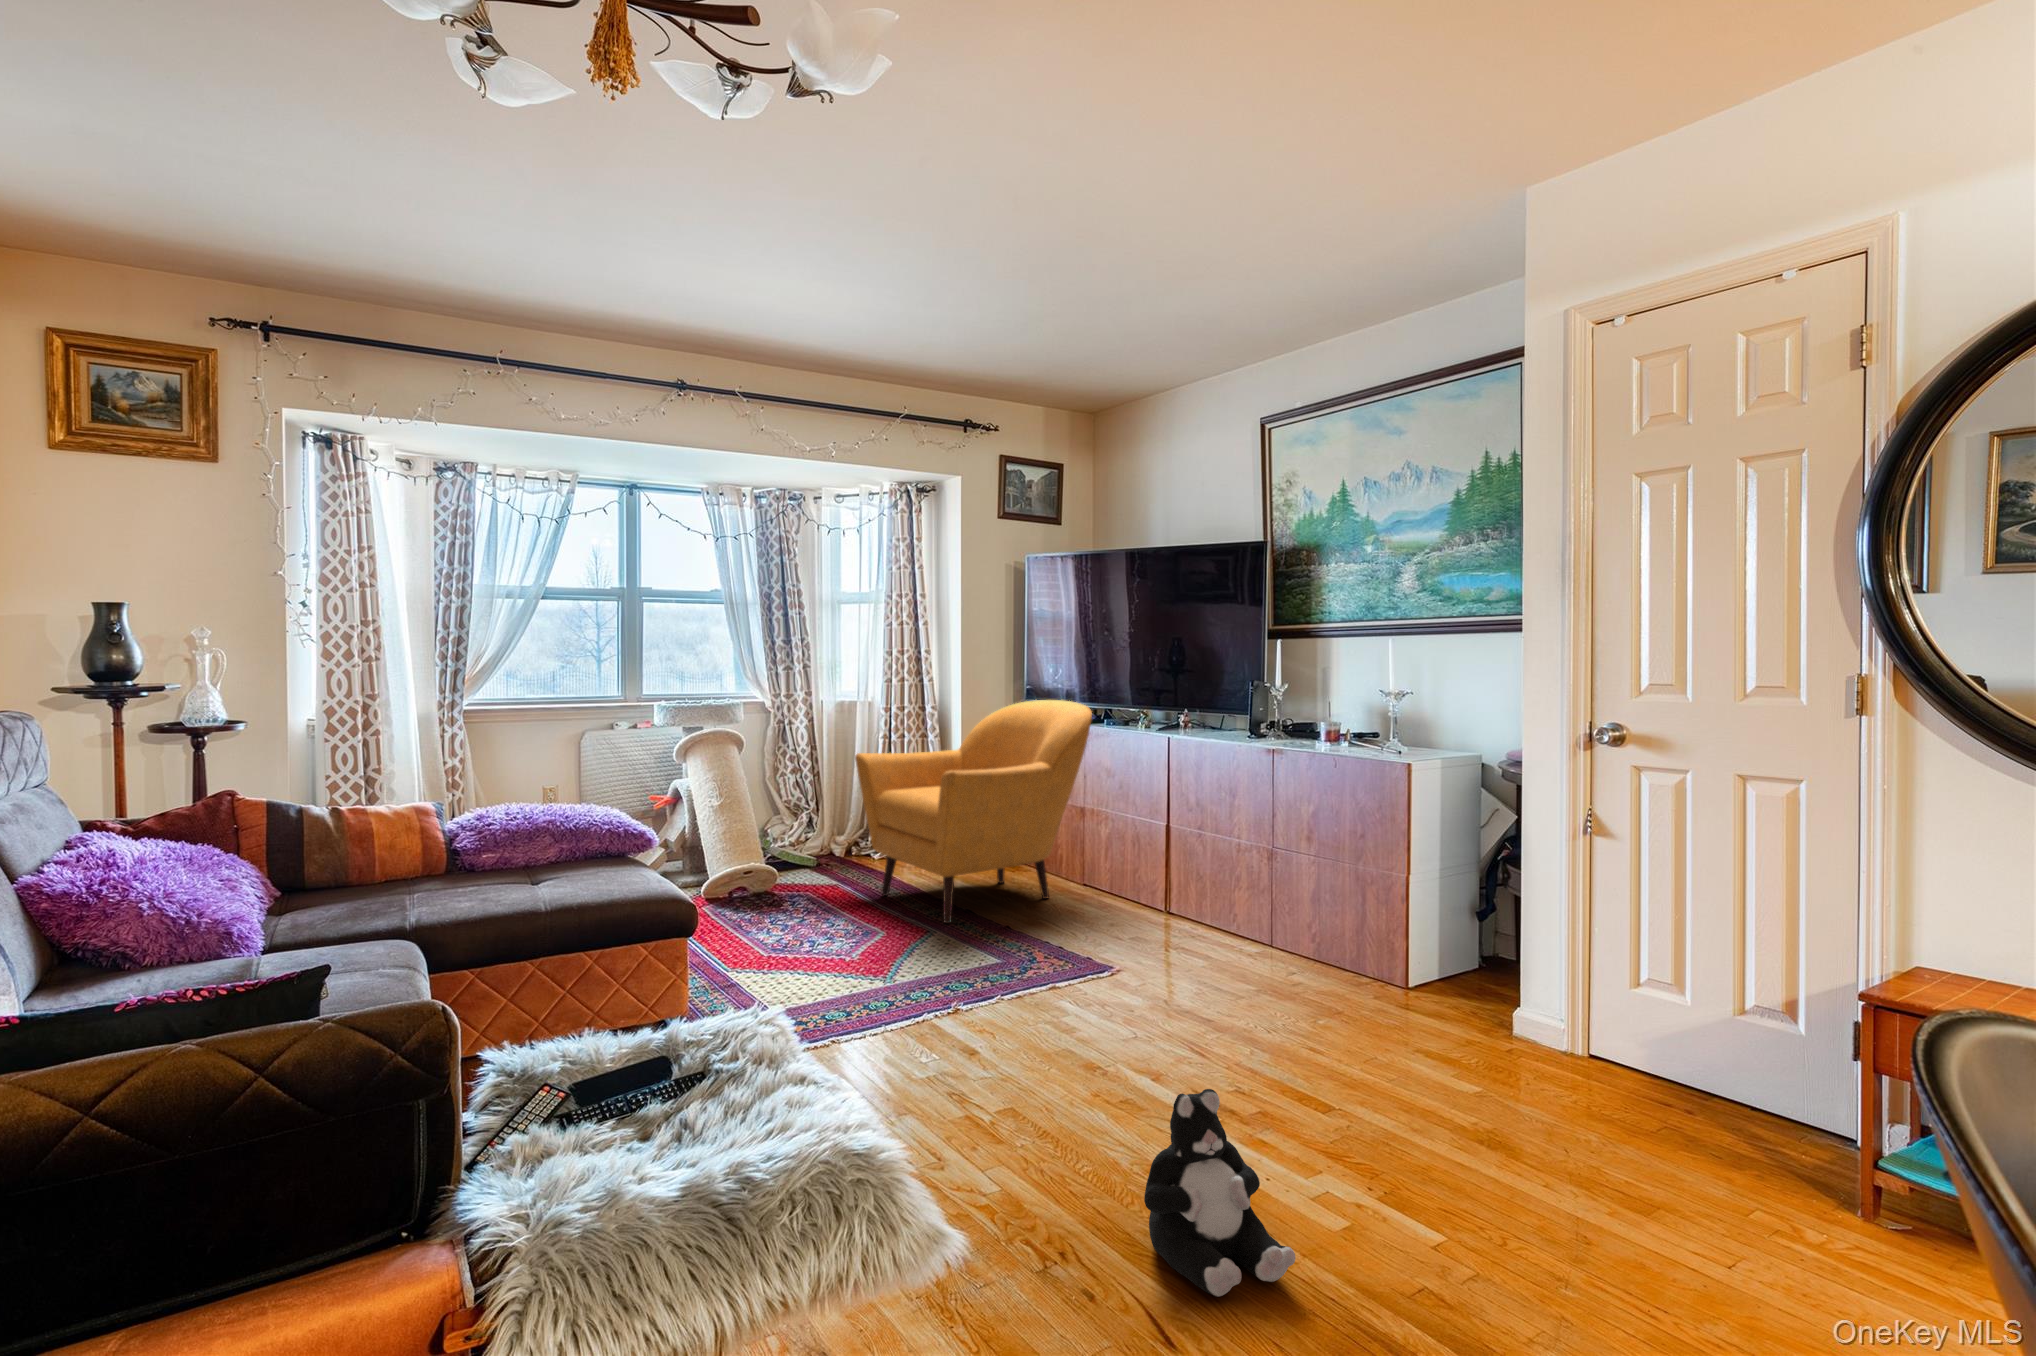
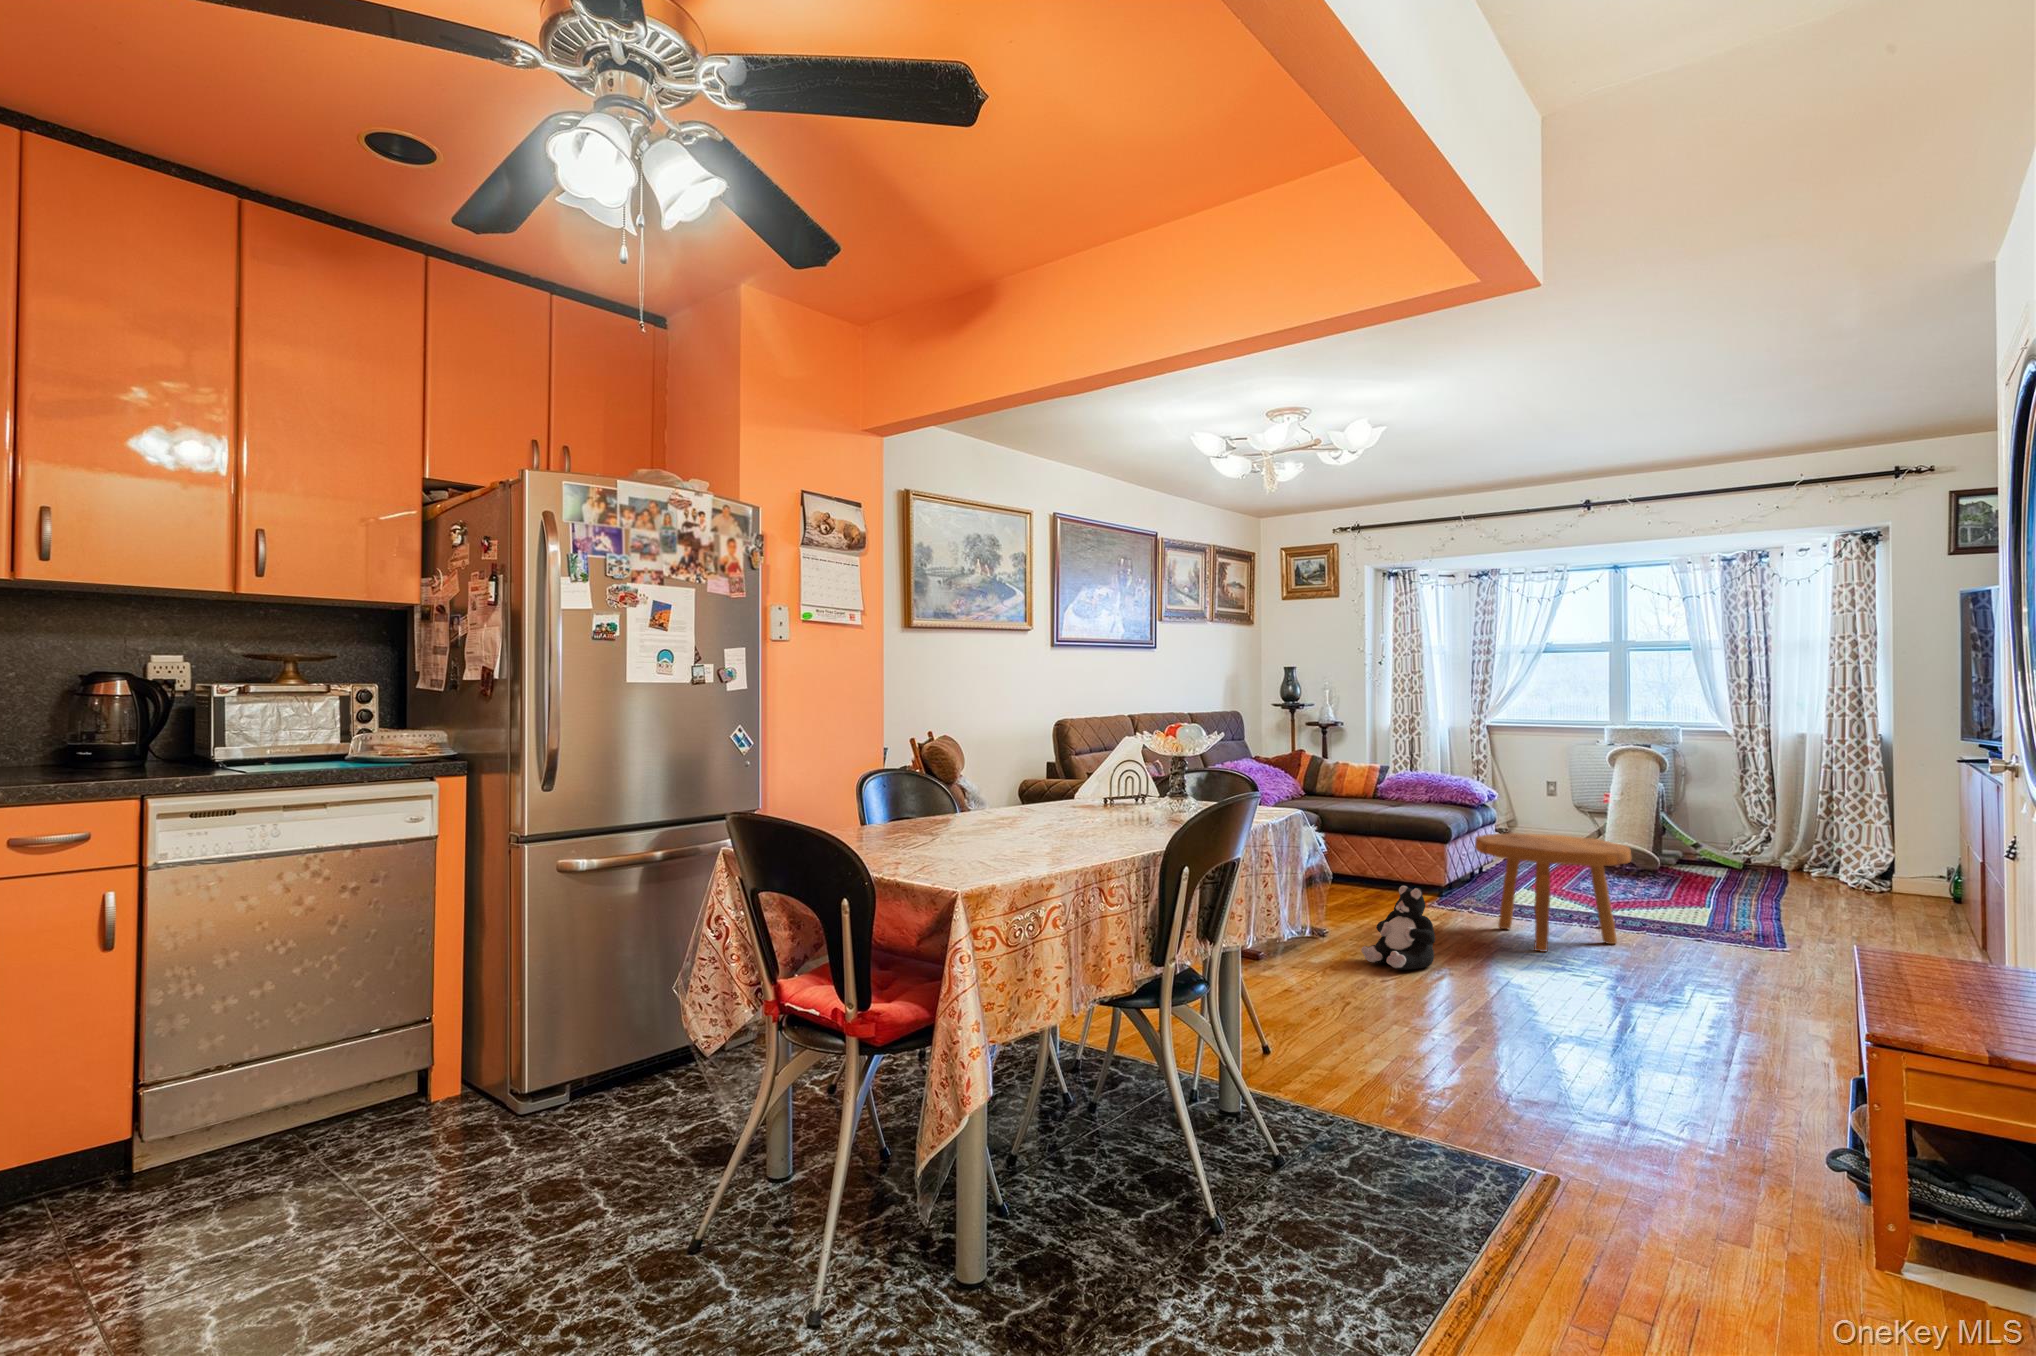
armchair: present [855,700,1092,923] -> none [1701,733,1959,927]
footstool: none [953,887,1163,1093] -> present [1475,833,1631,952]

